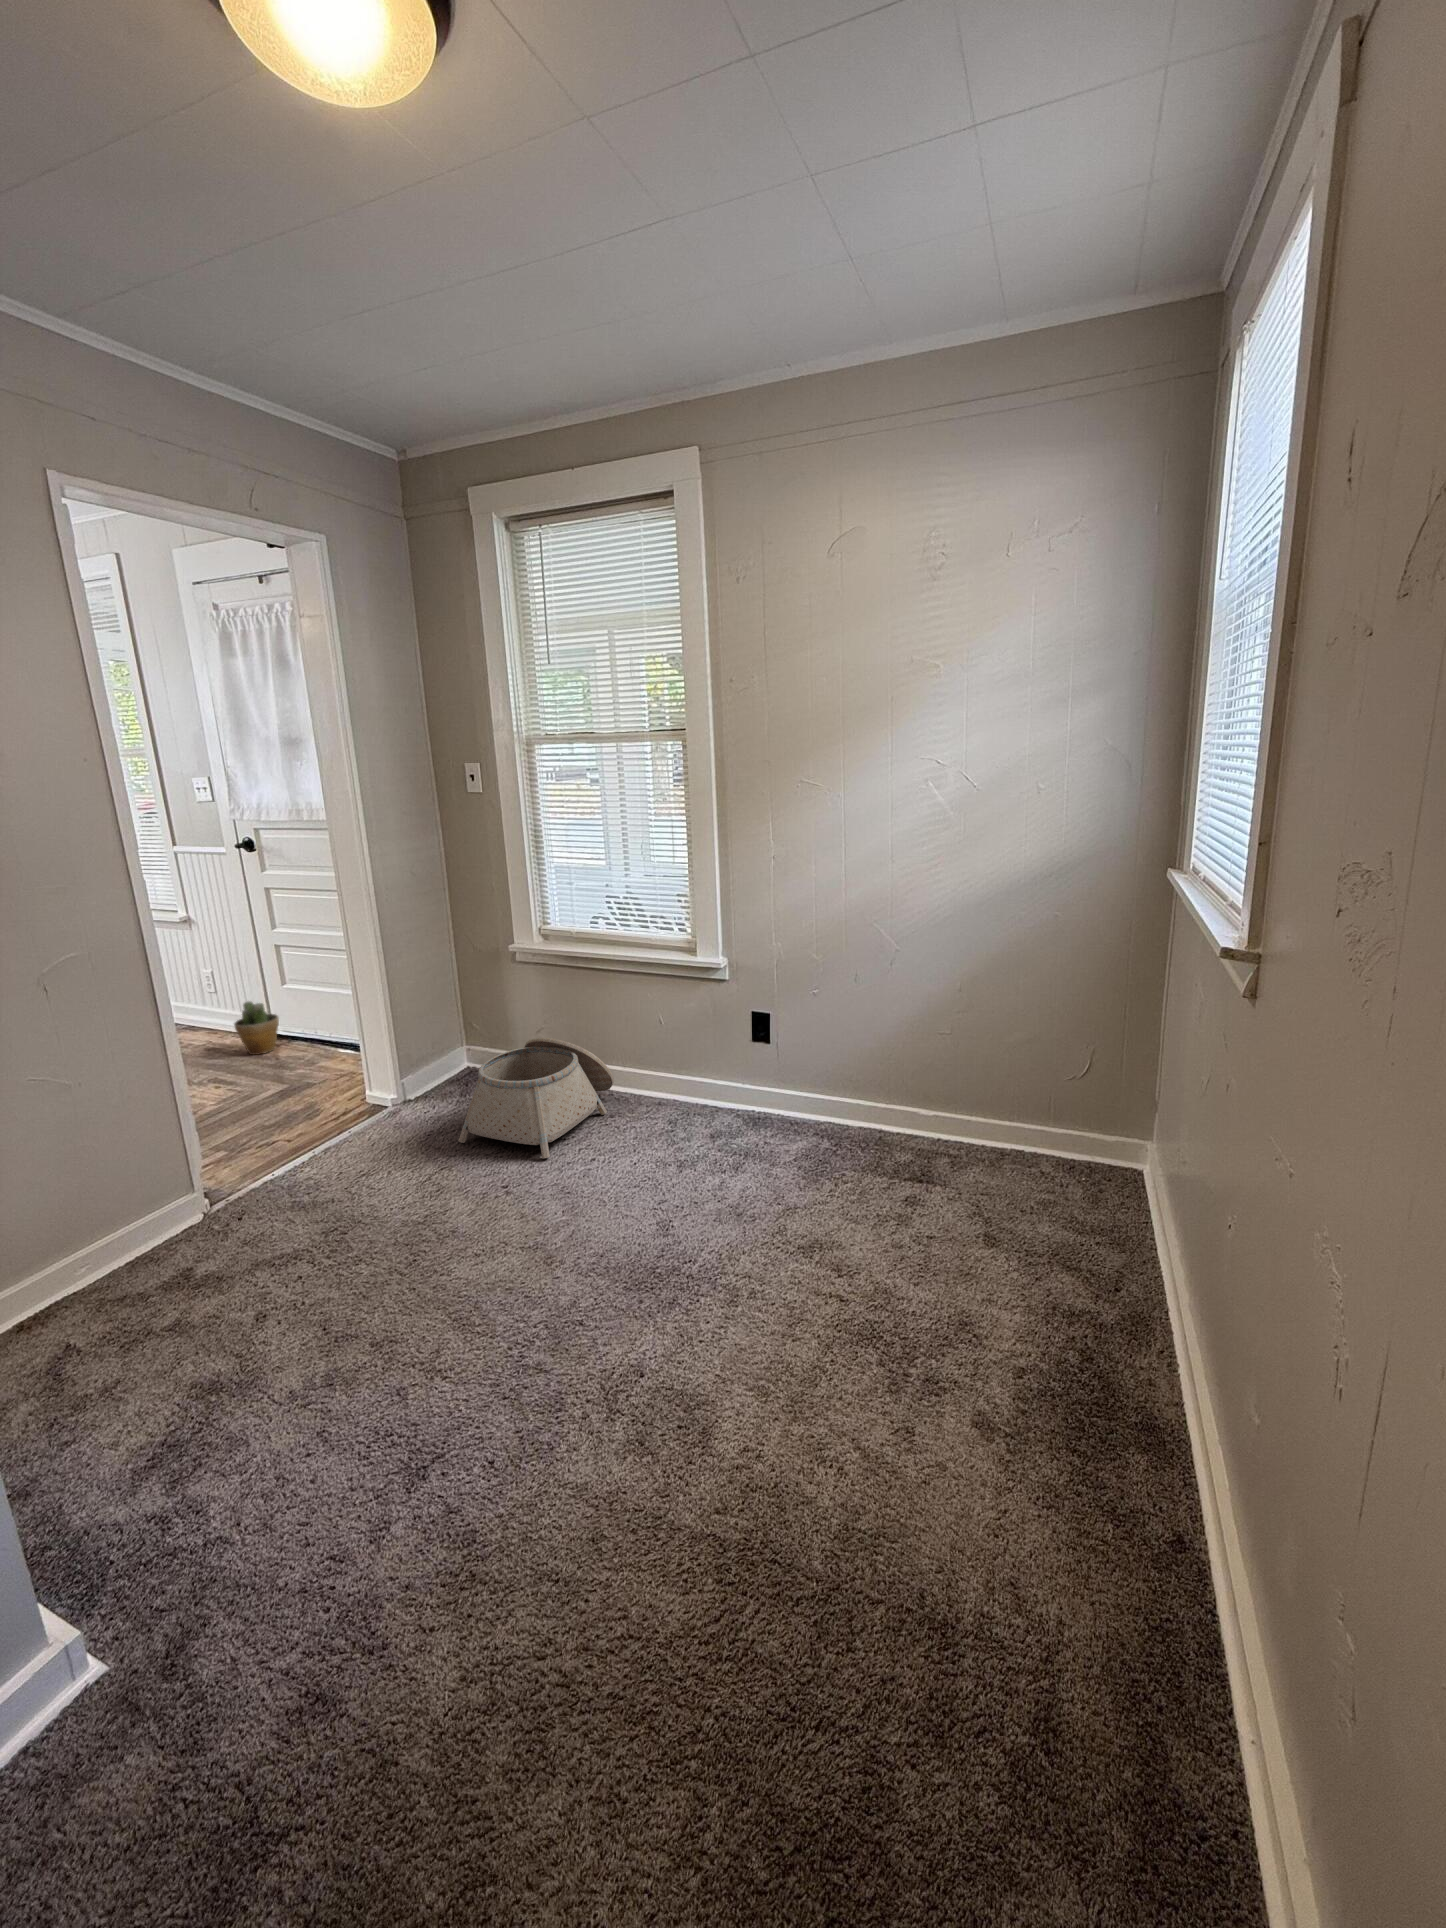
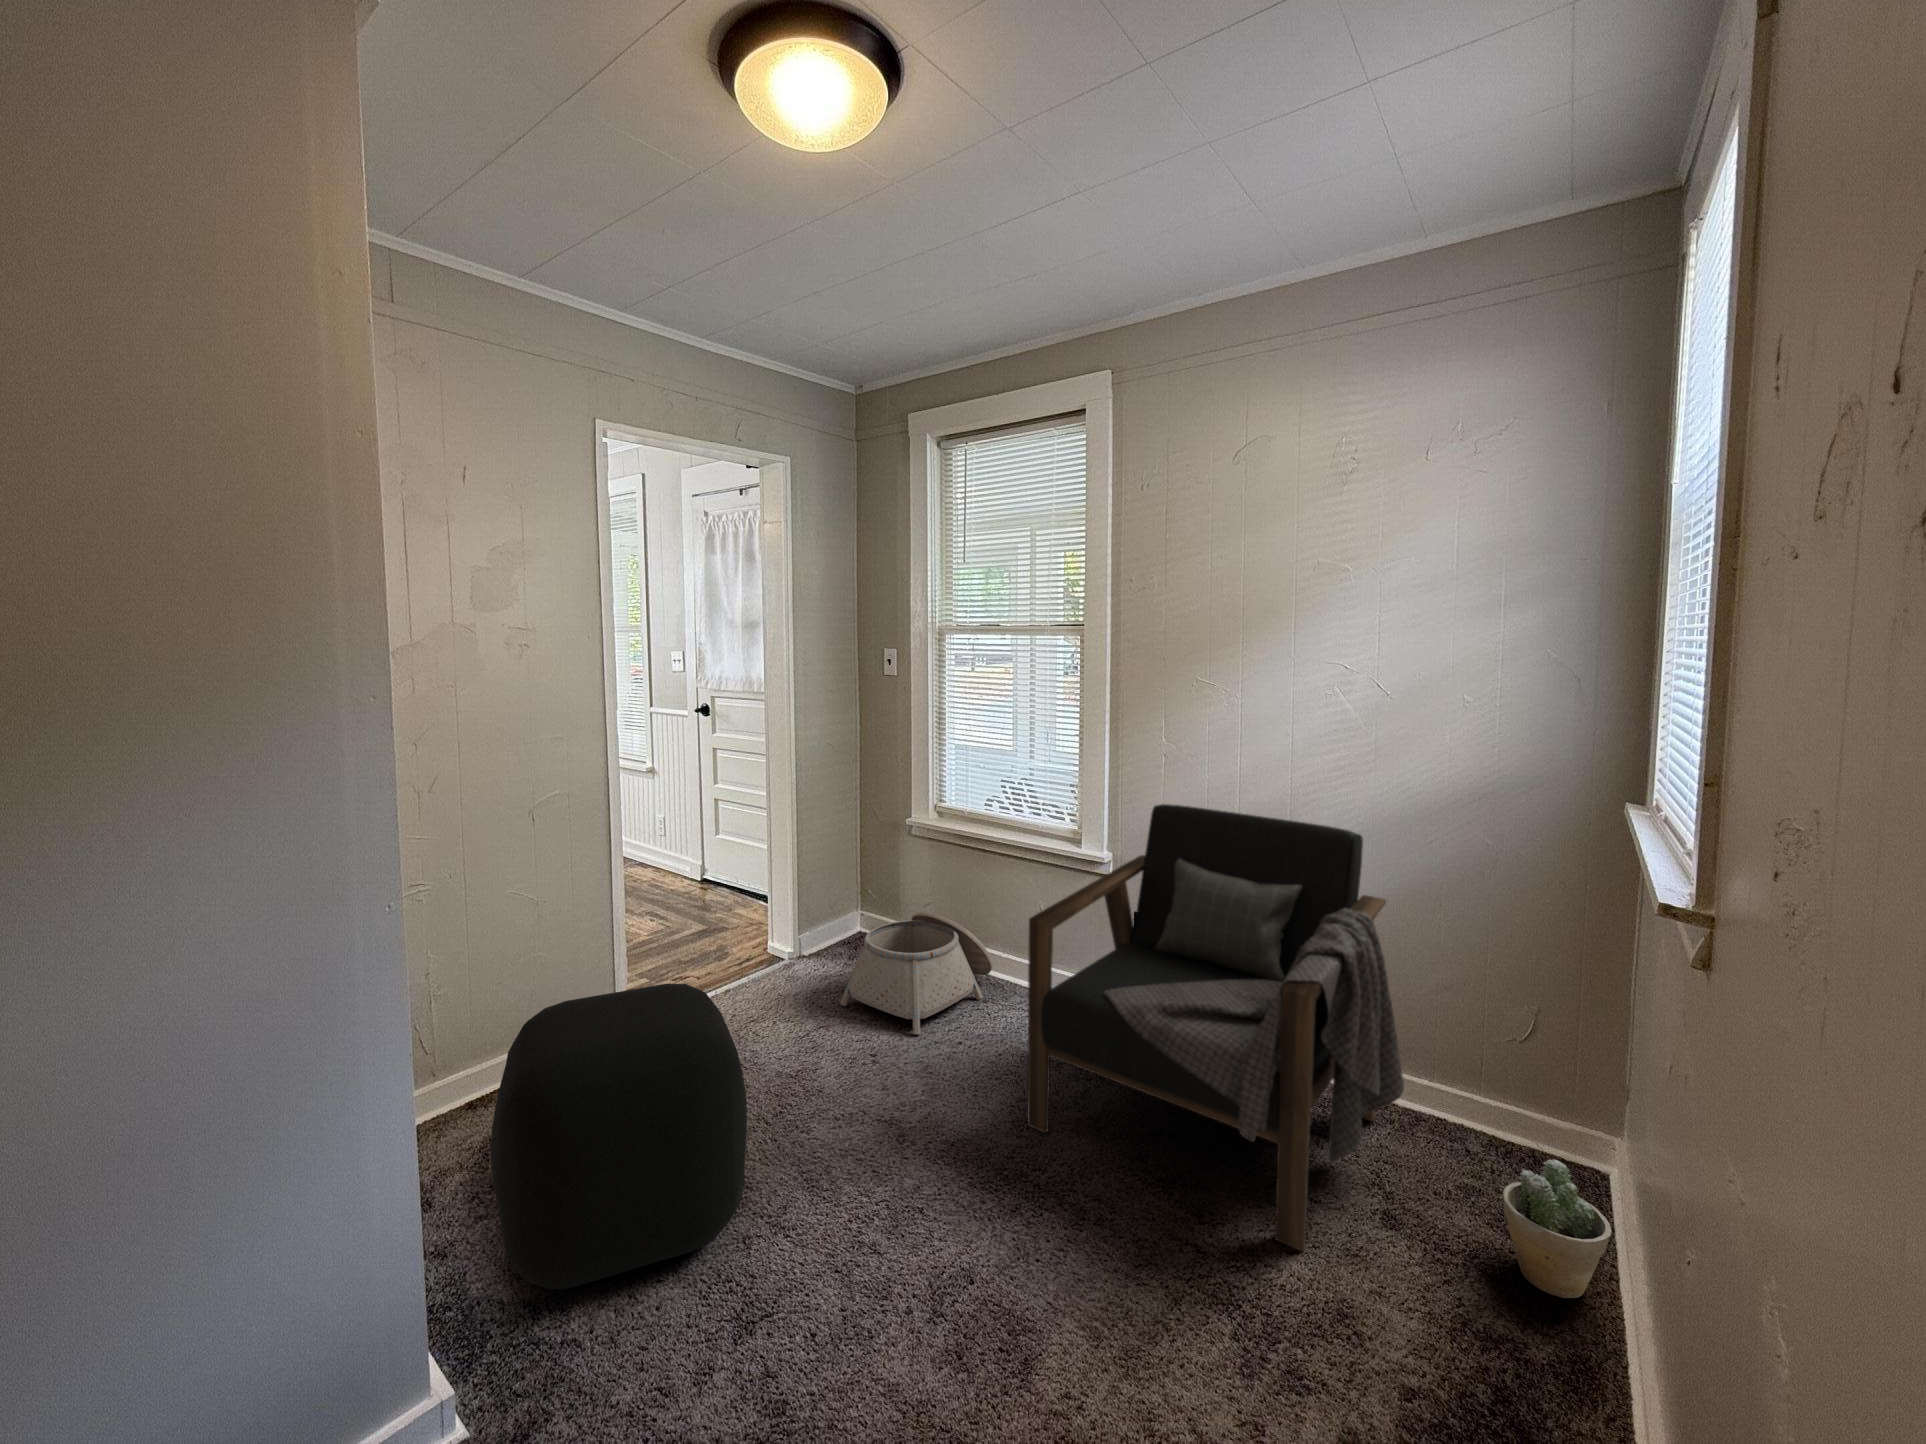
armchair: none [659,905,996,1282] -> present [1027,804,1404,1251]
potted plant: present [234,1001,279,1055] -> present [1503,1159,1611,1298]
ottoman: none [70,1148,391,1495] -> present [490,984,747,1290]

